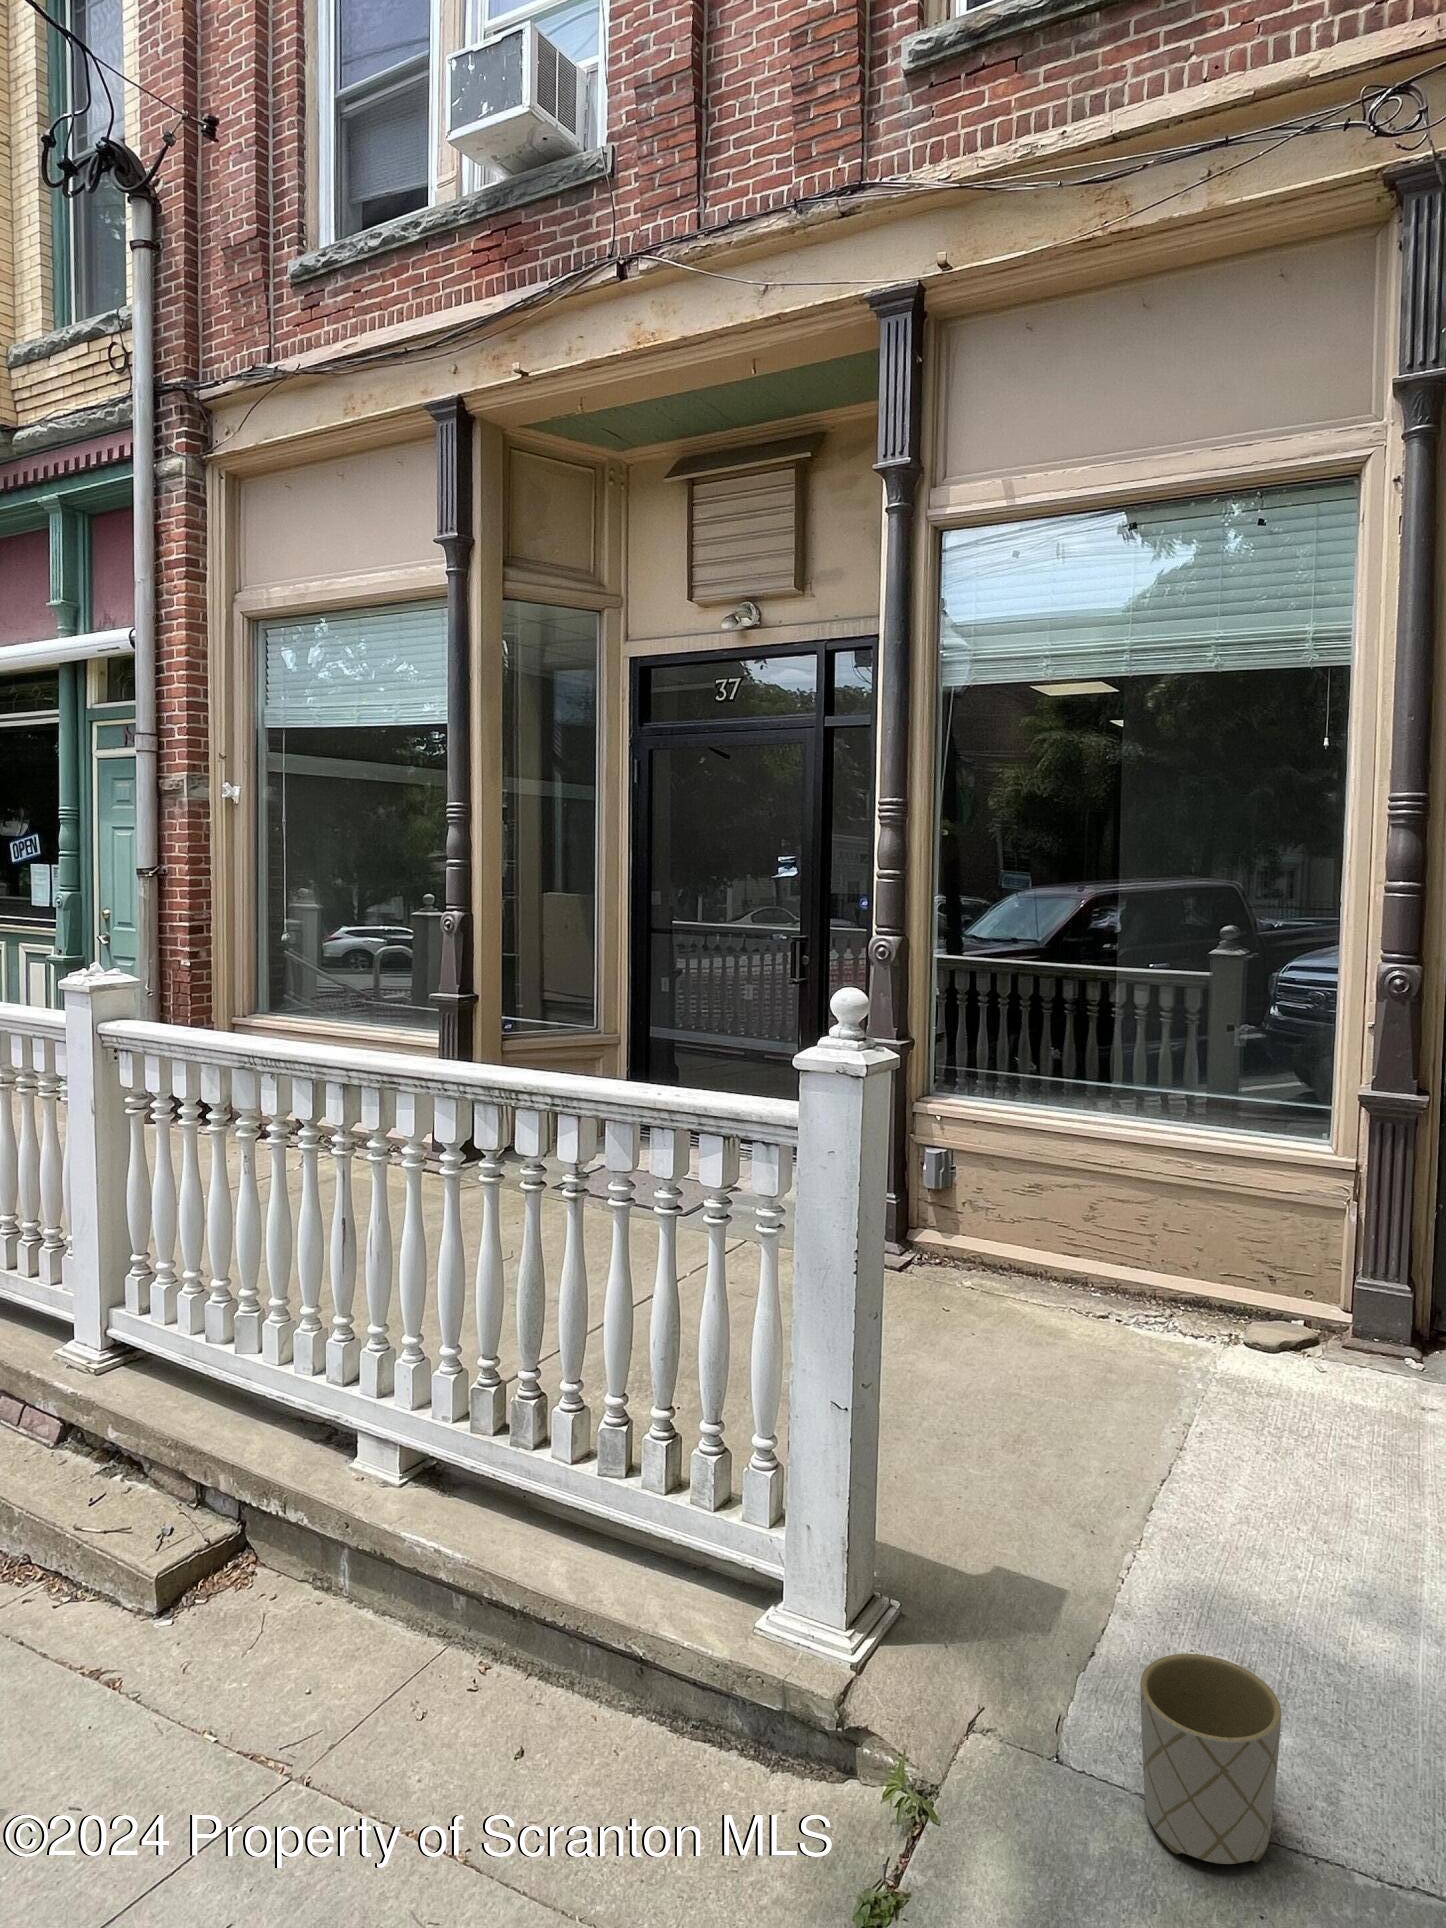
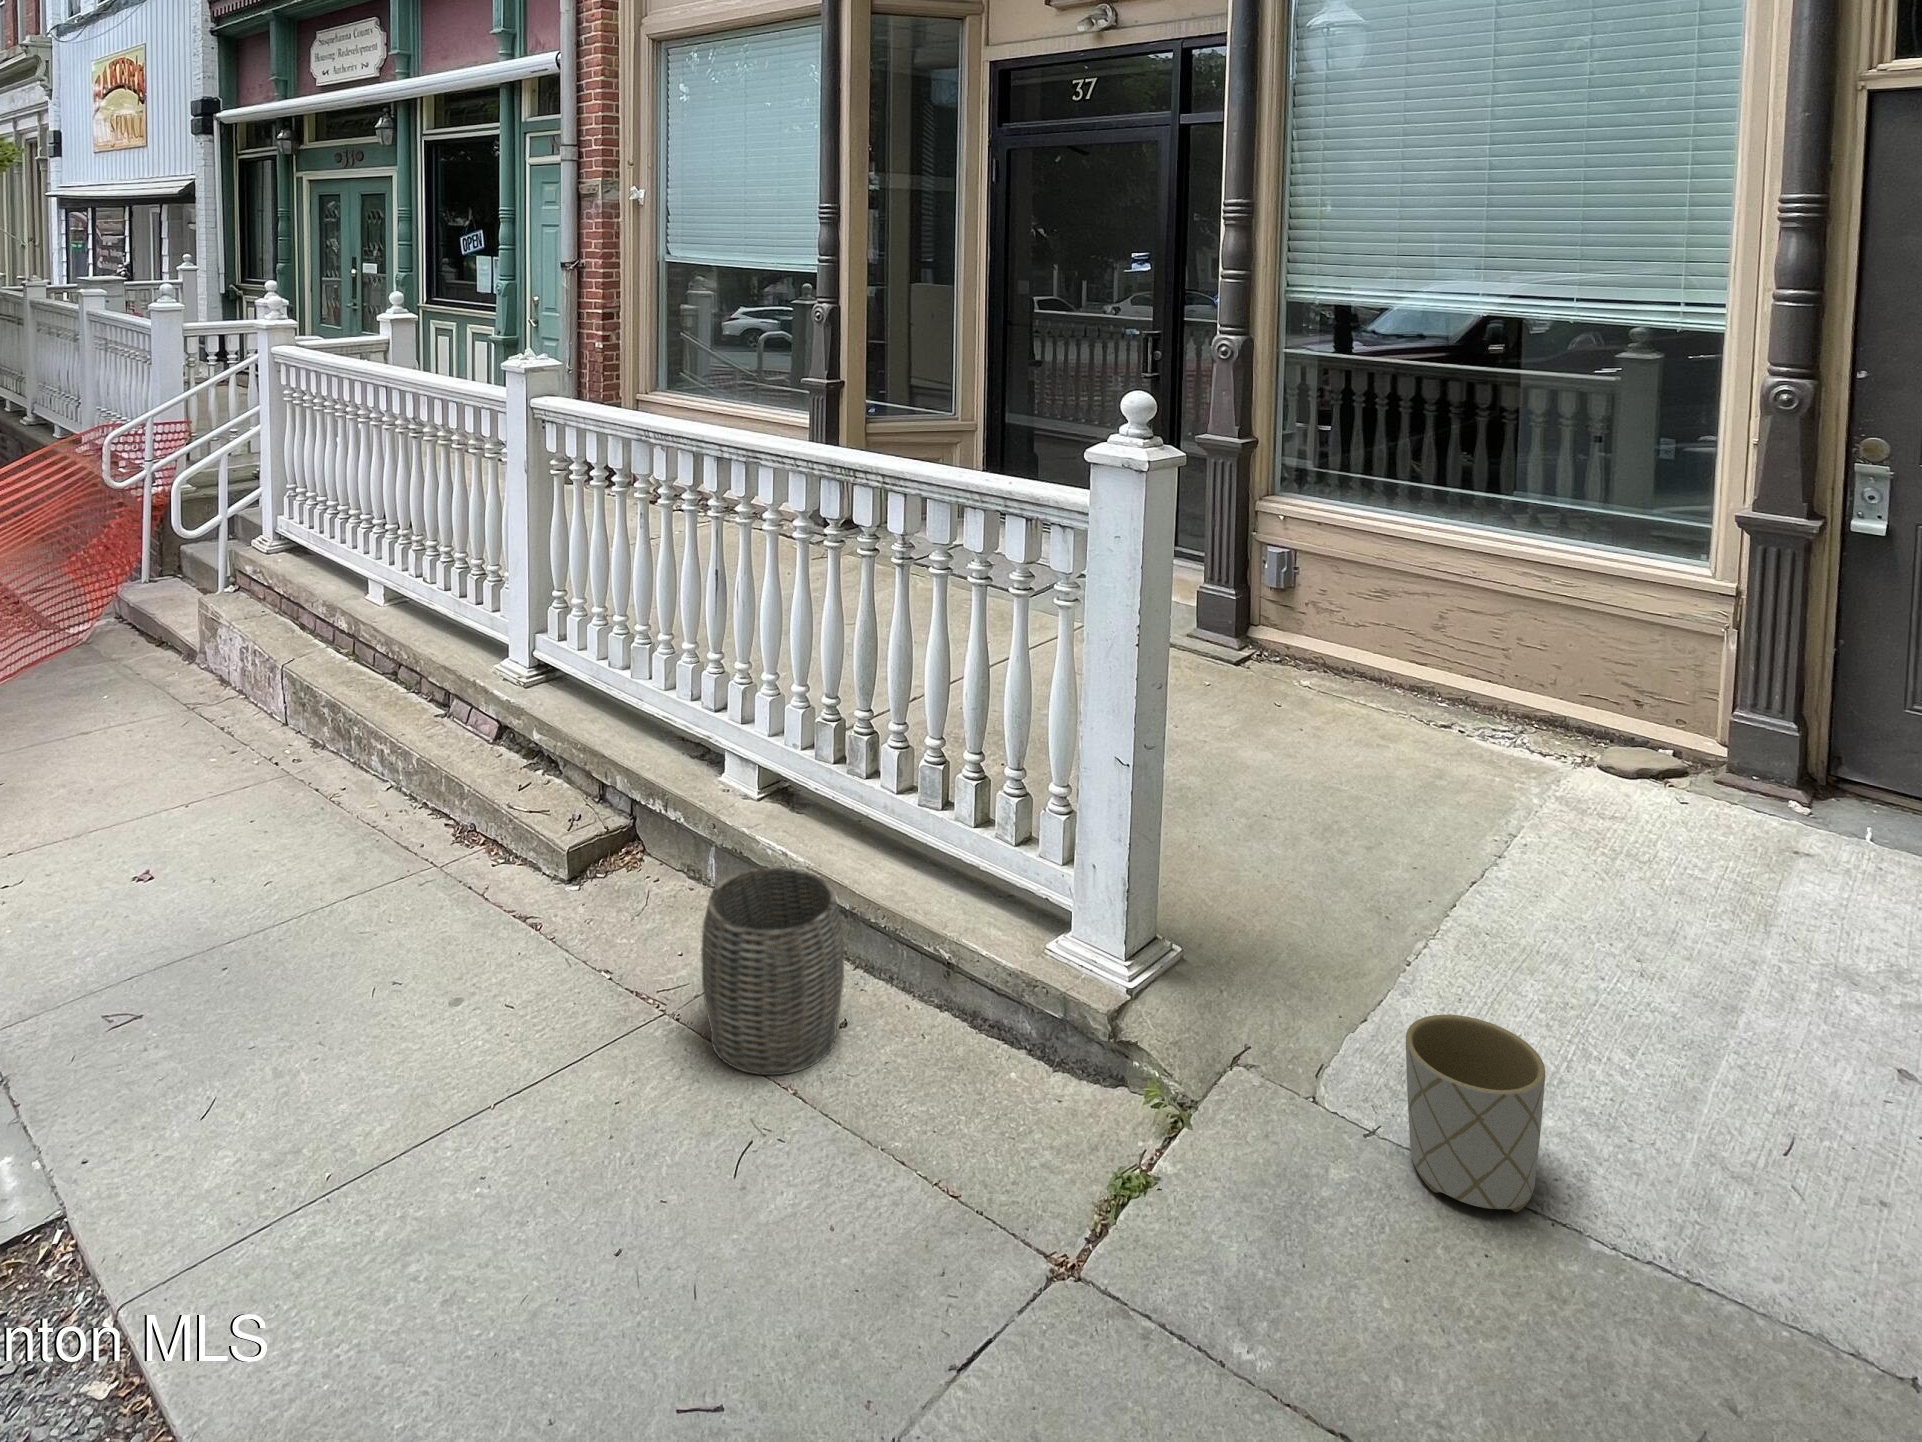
woven basket: none [339,1572,514,1833] -> present [701,867,844,1075]

